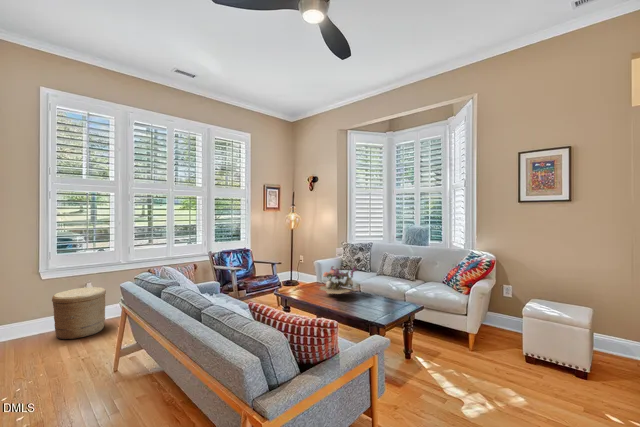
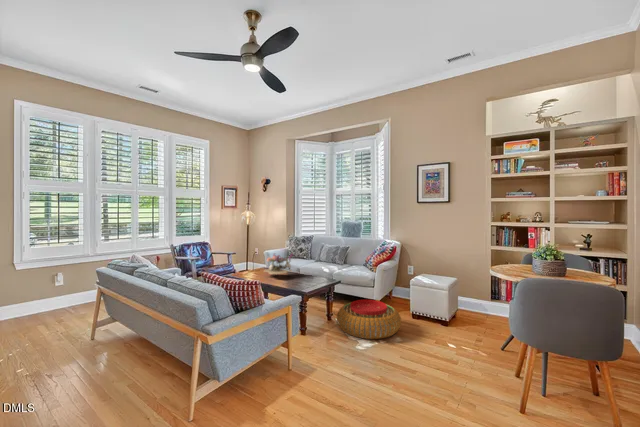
woven basket: present [52,287,106,340] -> none [27,276,77,321]
pouf: none [420,333,518,396] -> present [337,300,401,339]

